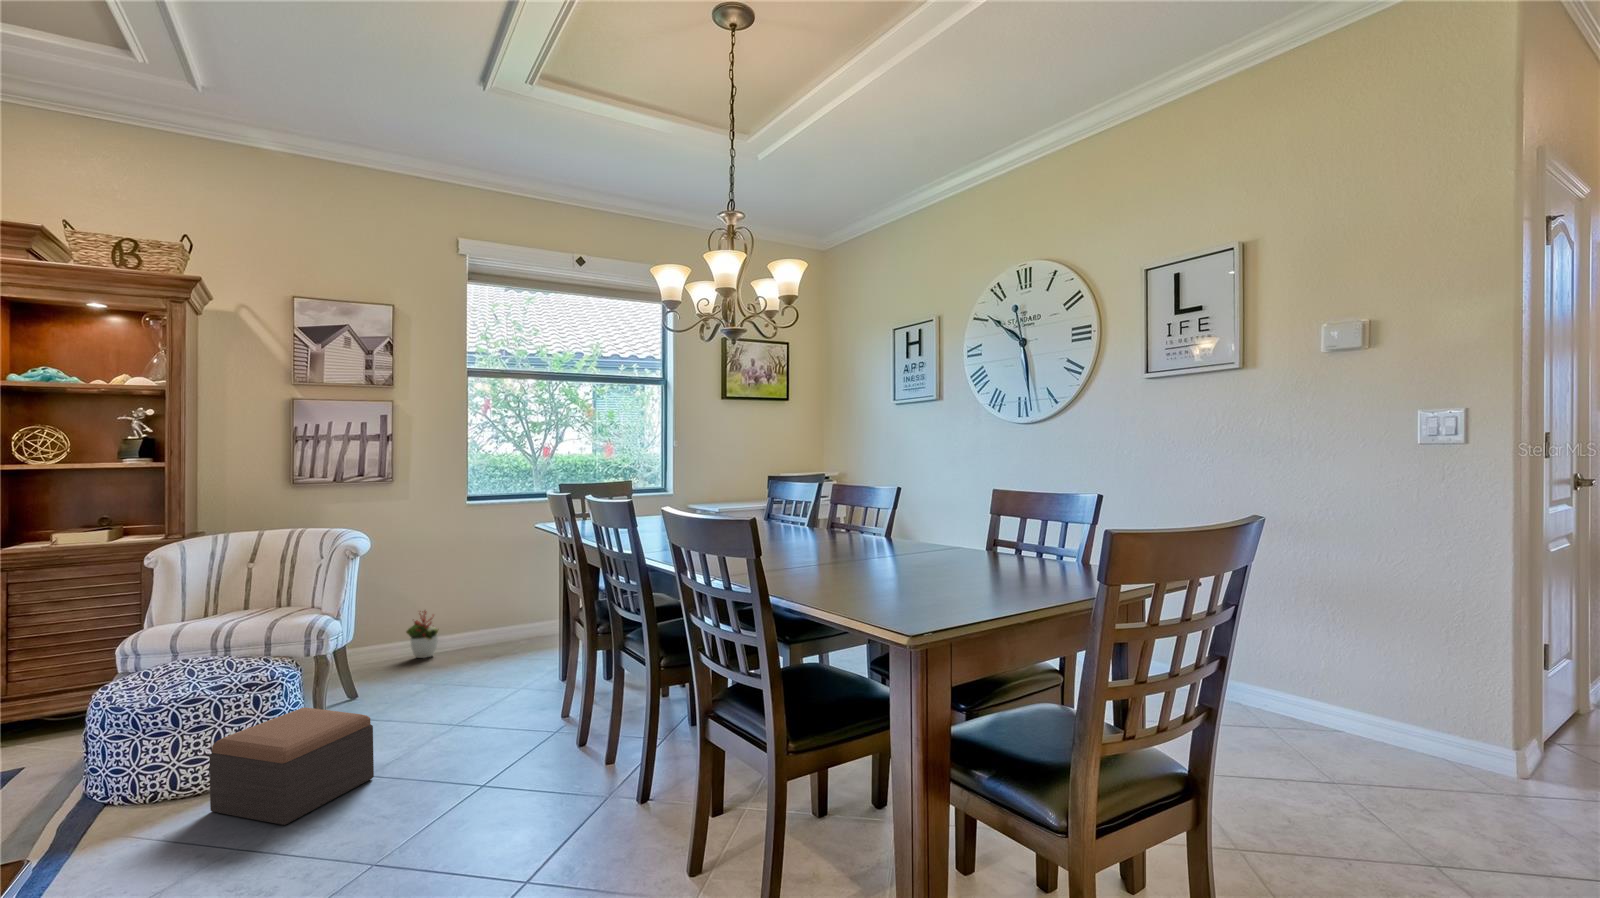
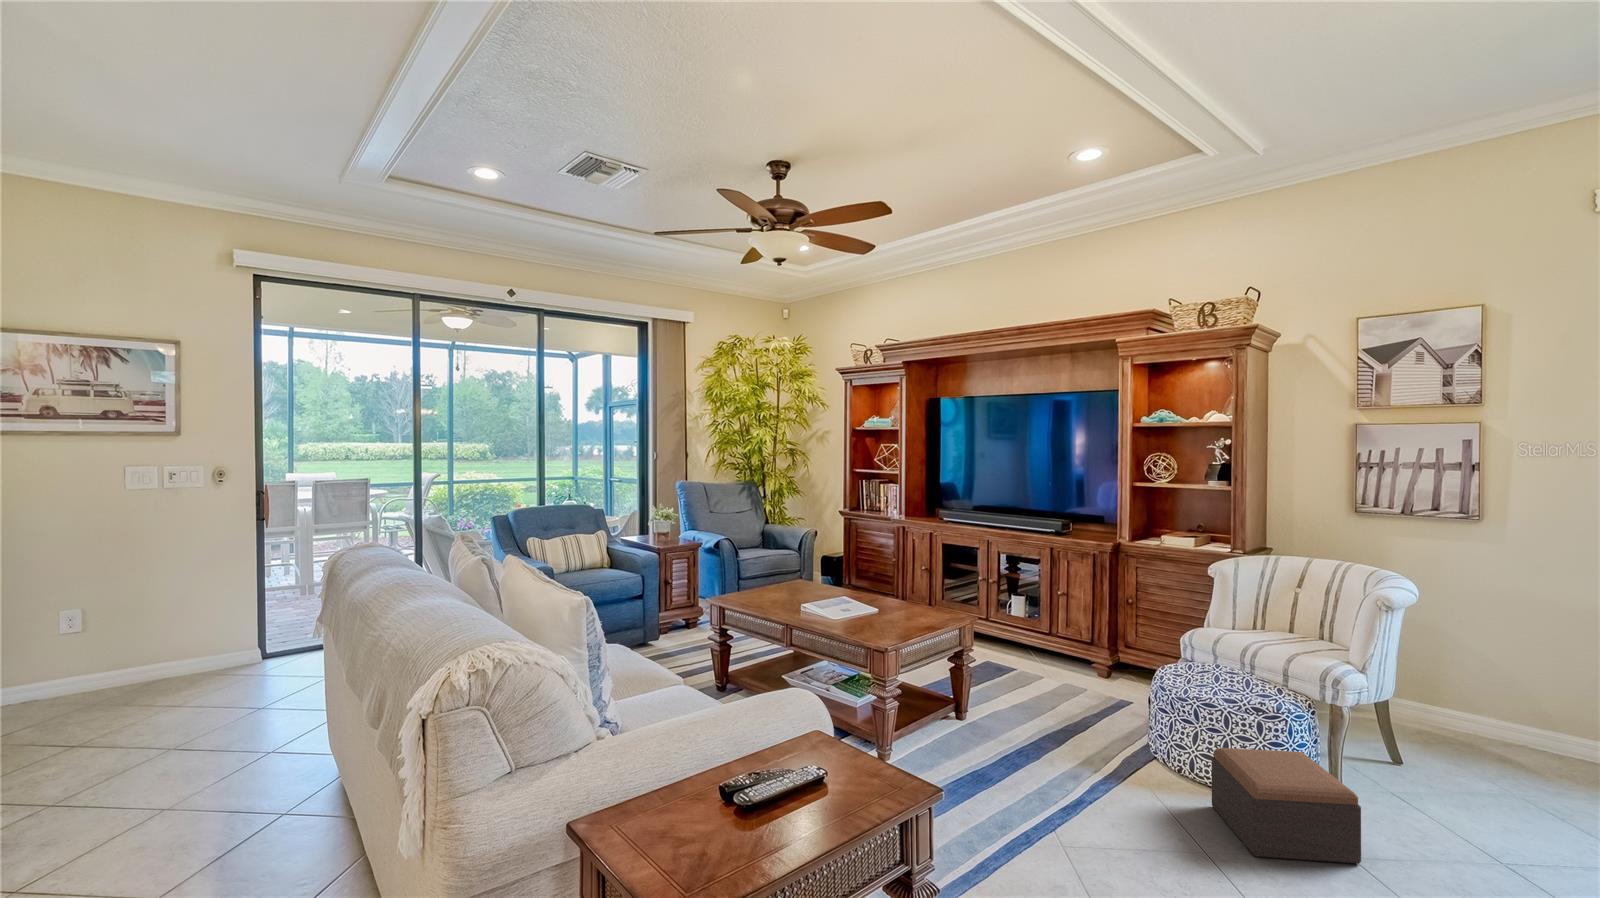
decorative plant: present [406,611,438,658] -> none [1491,688,1543,754]

